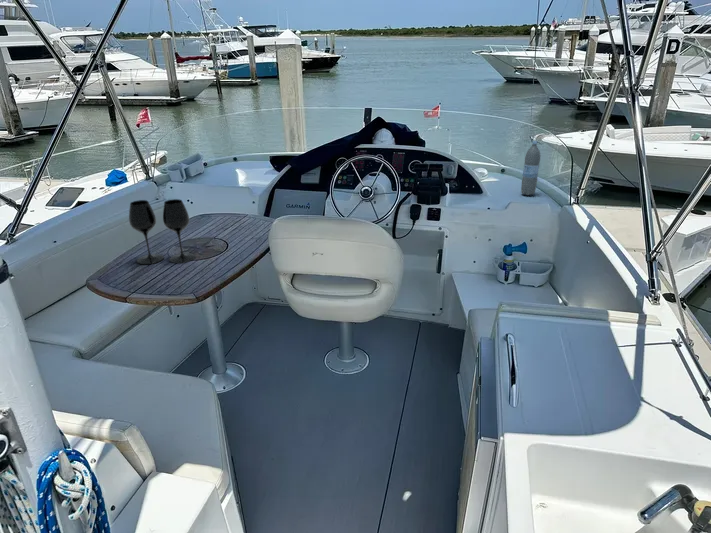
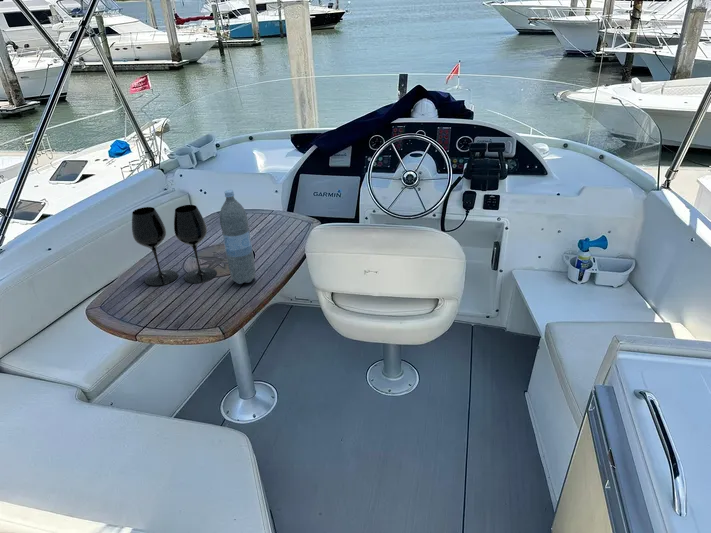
water bottle: present [521,141,541,195] -> present [220,190,255,284]

